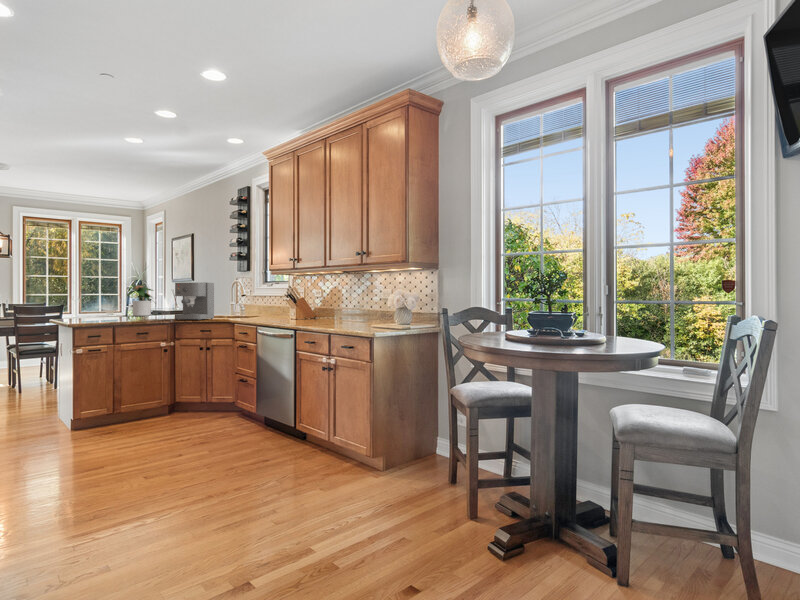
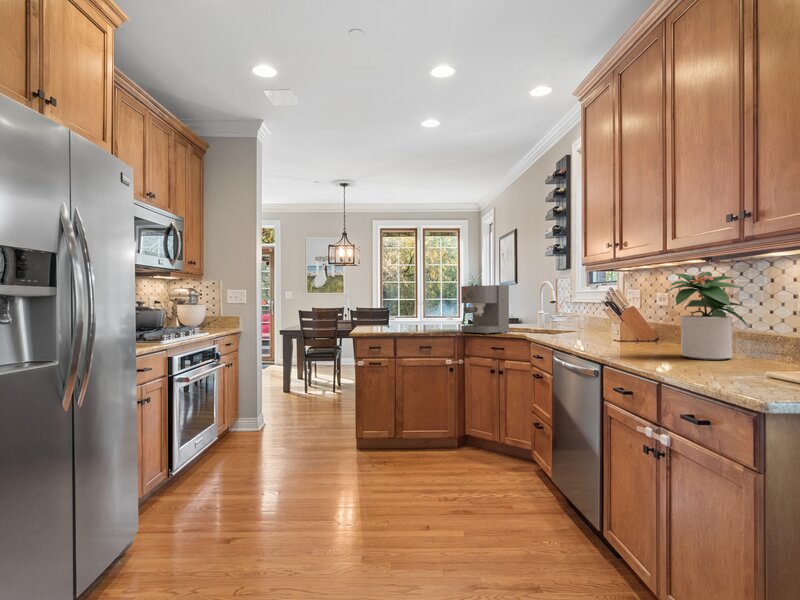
potted plant: present [127,284,153,316] -> present [665,272,748,360]

